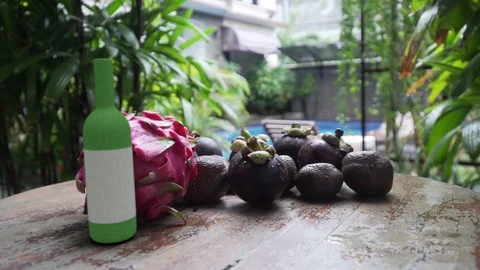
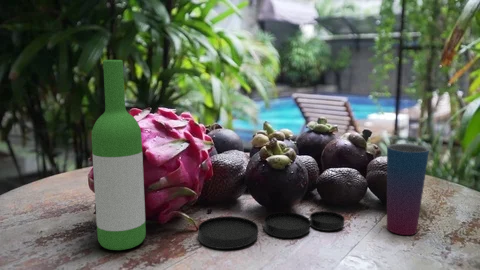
cup: none [360,134,398,217] -> present [387,144,429,235]
plate: none [187,202,325,236] -> present [198,211,344,249]

